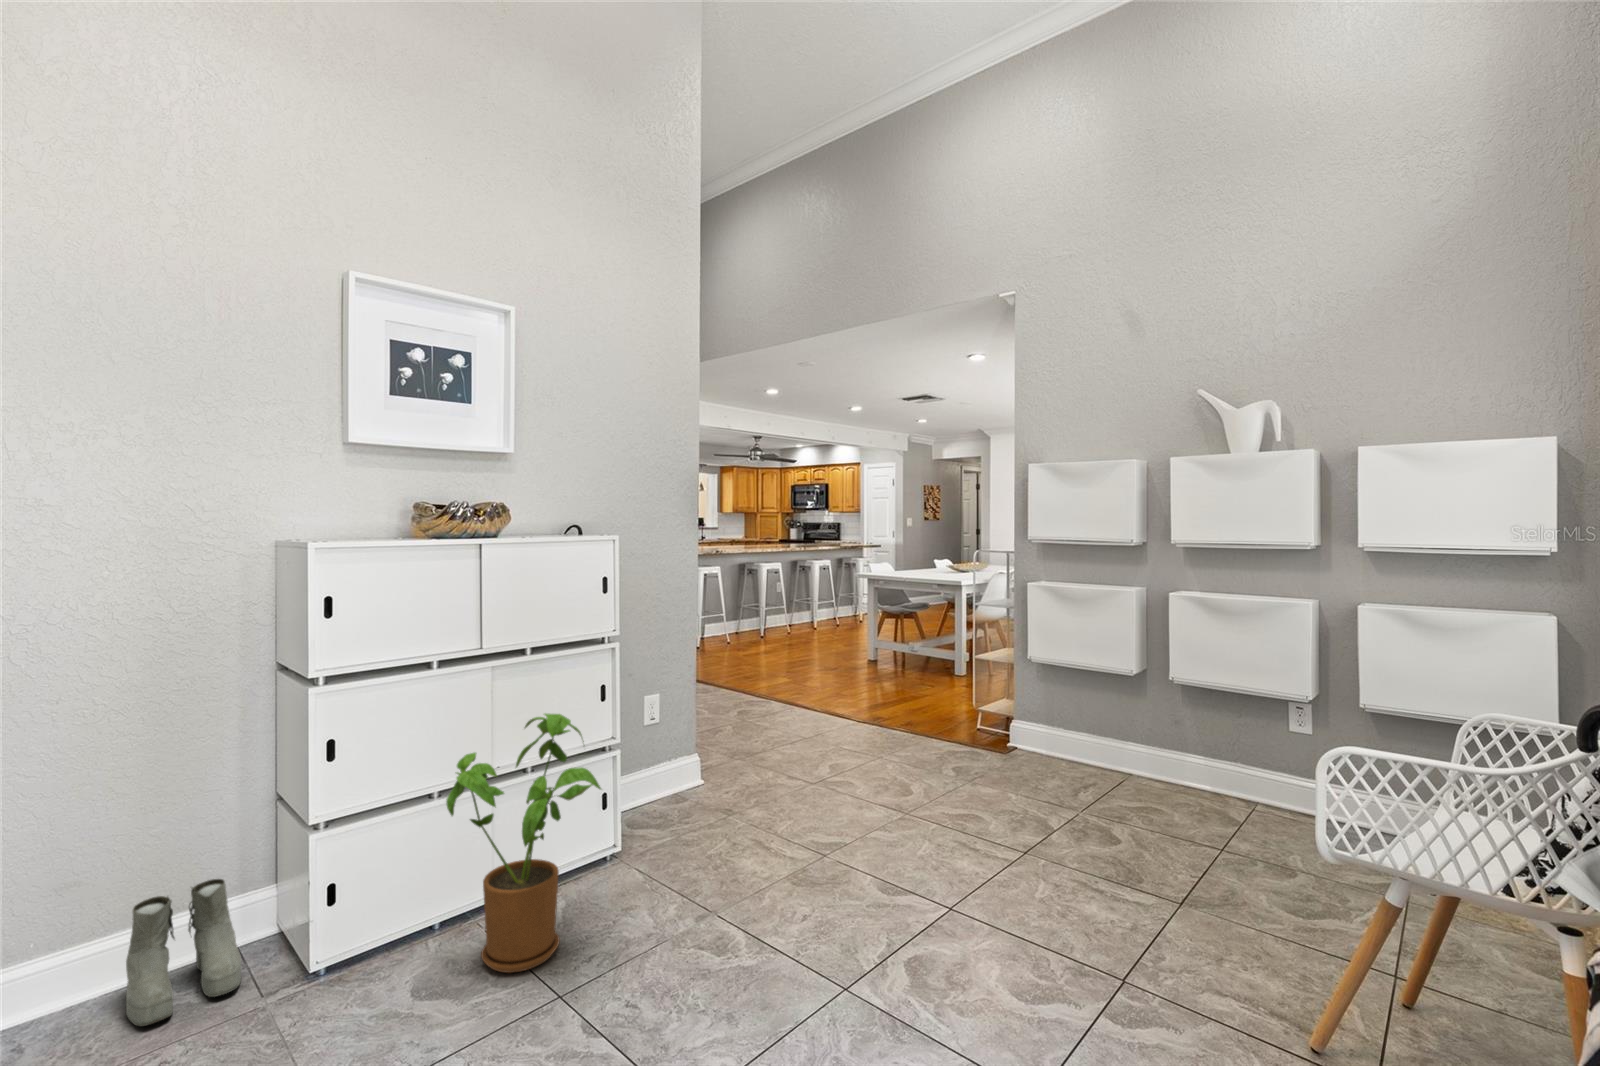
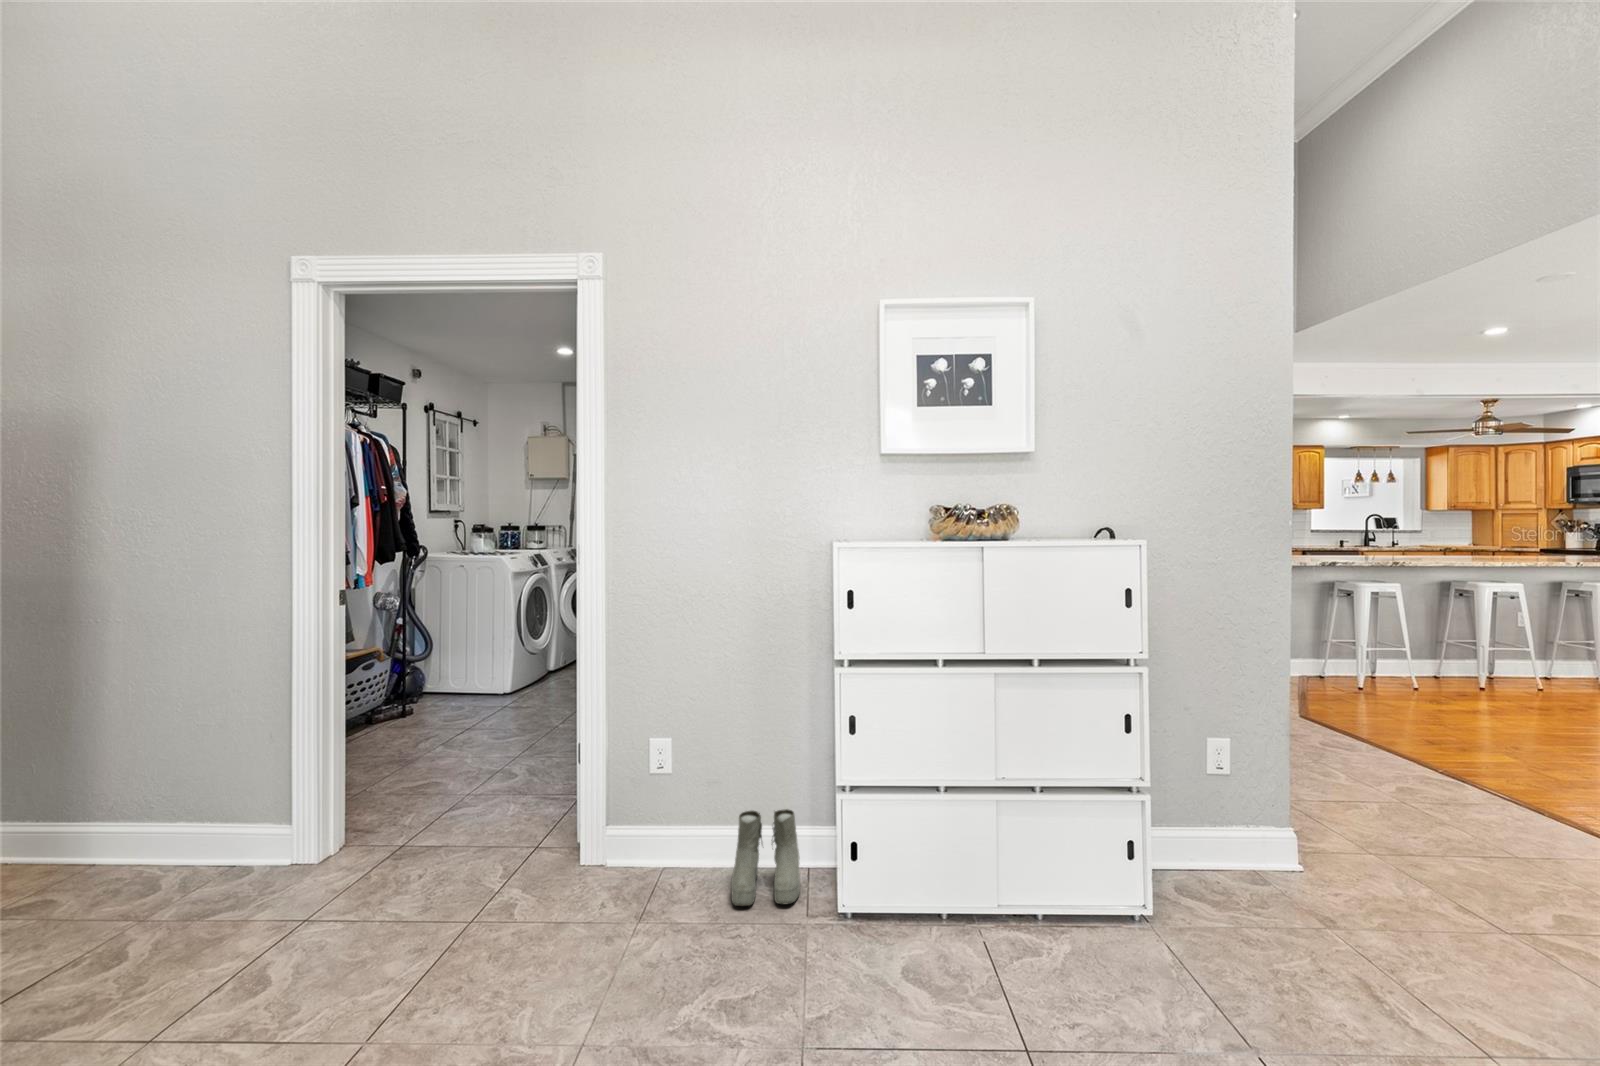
house plant: present [446,713,601,973] -> none [933,730,1081,1004]

